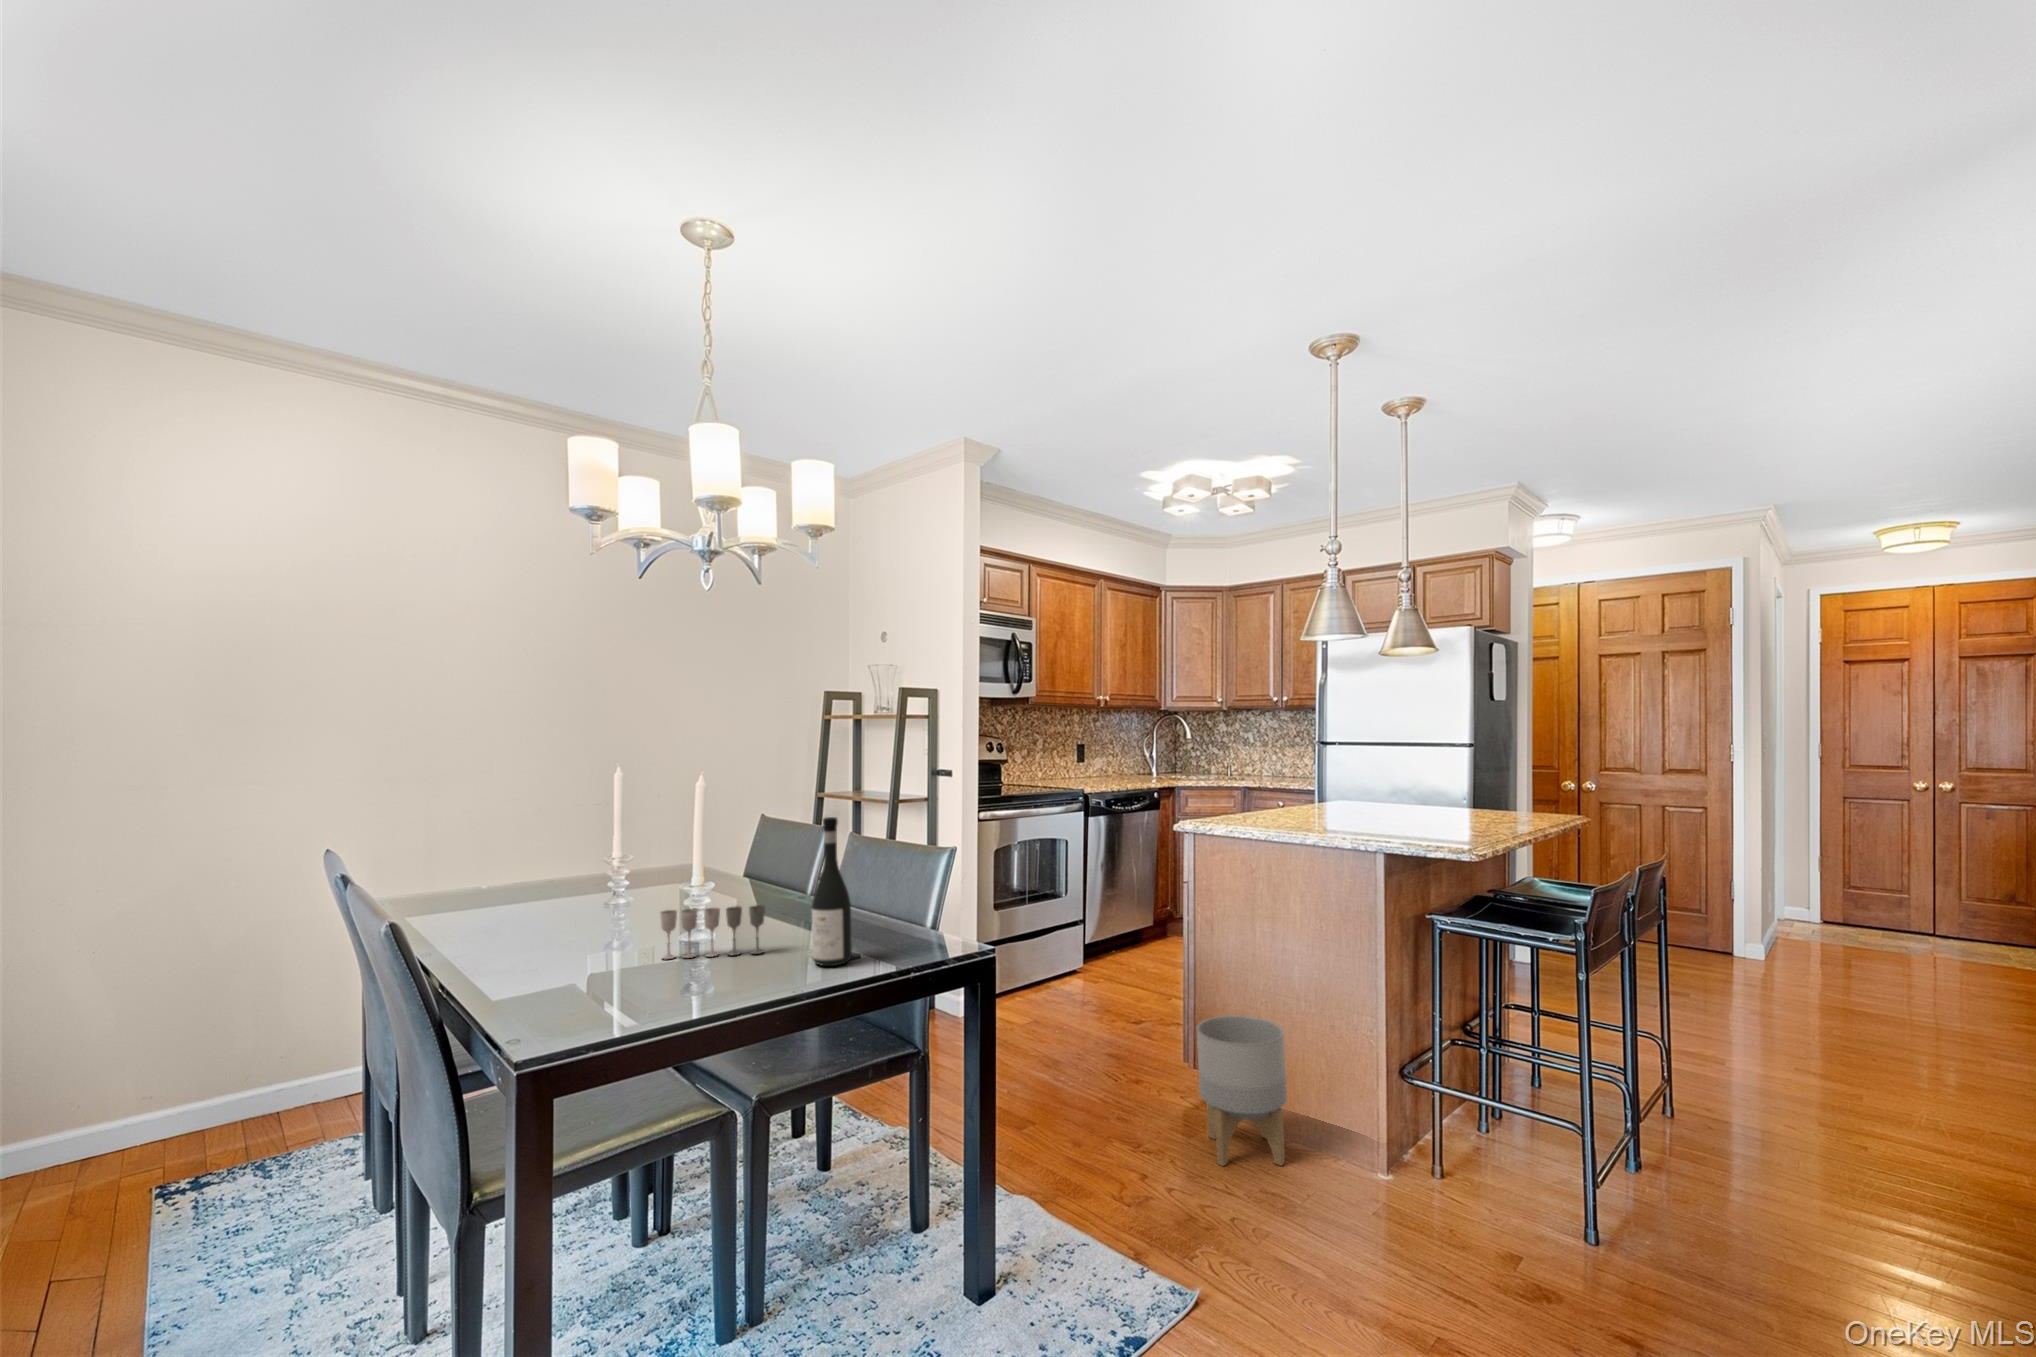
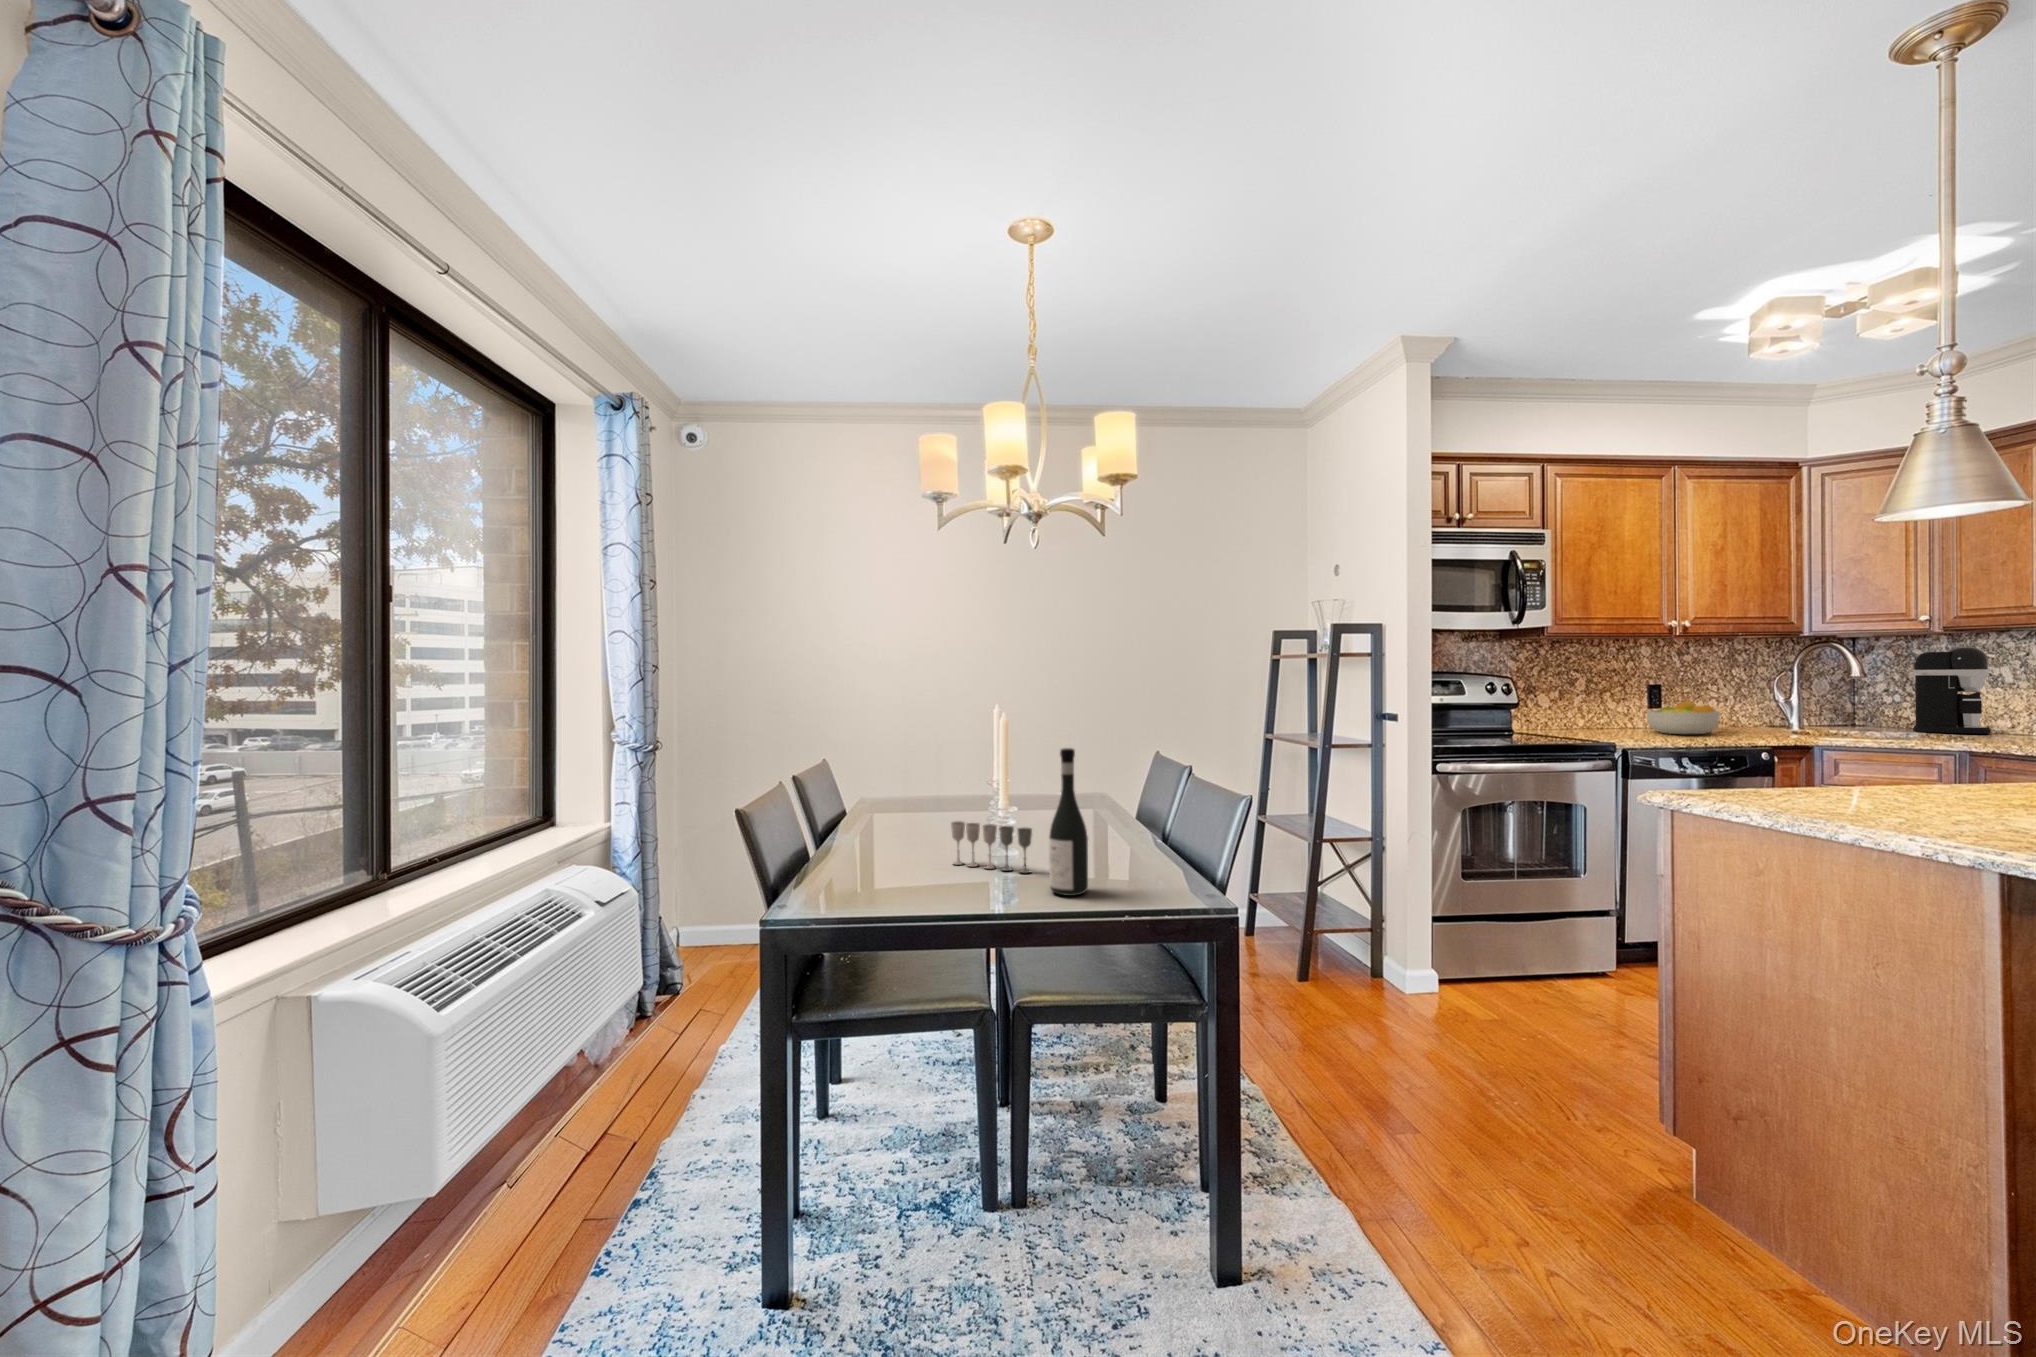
coffee maker: none [1211,718,1247,773] -> present [1913,647,1991,733]
fruit bowl: none [1081,757,1124,781] -> present [1647,701,1720,734]
planter: present [1197,1015,1287,1166] -> none [1624,1072,1778,1310]

